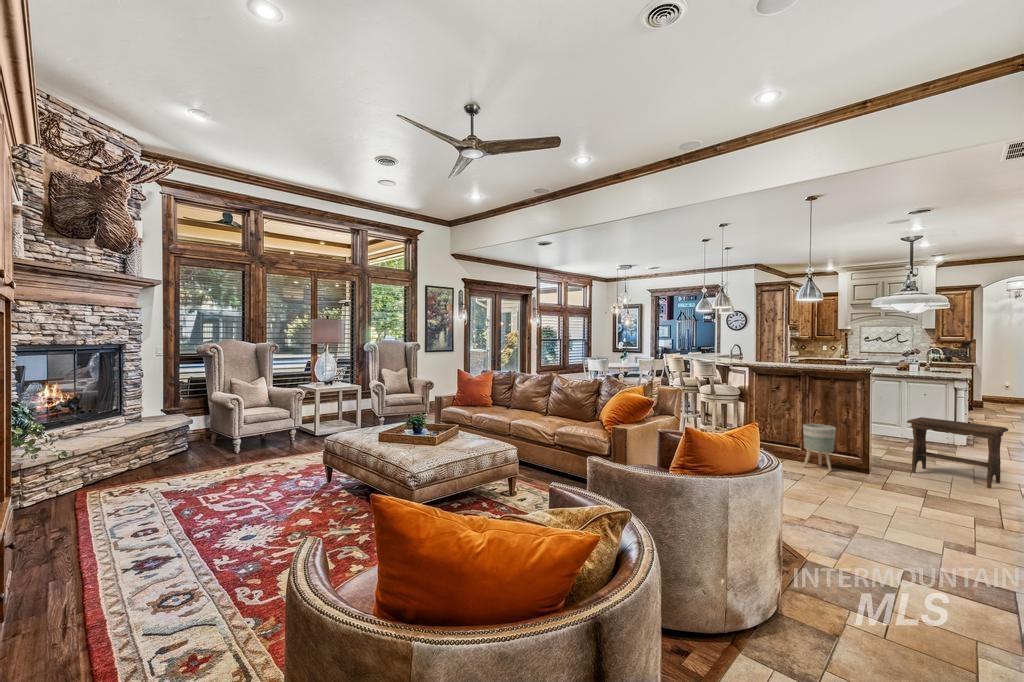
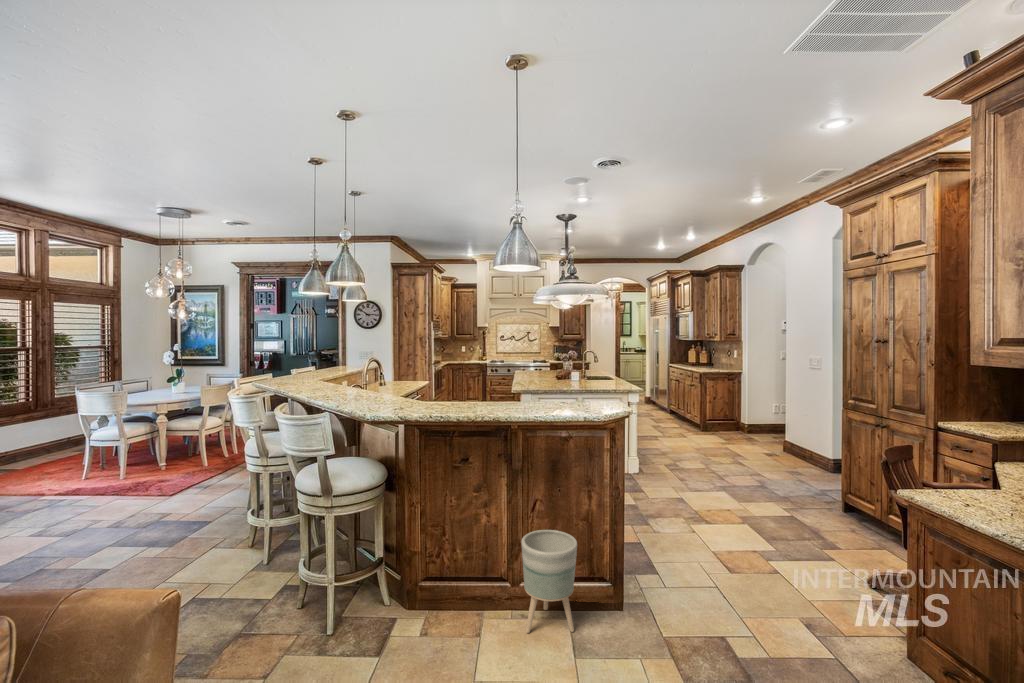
footstool: present [907,417,1008,488] -> none [654,477,773,591]

